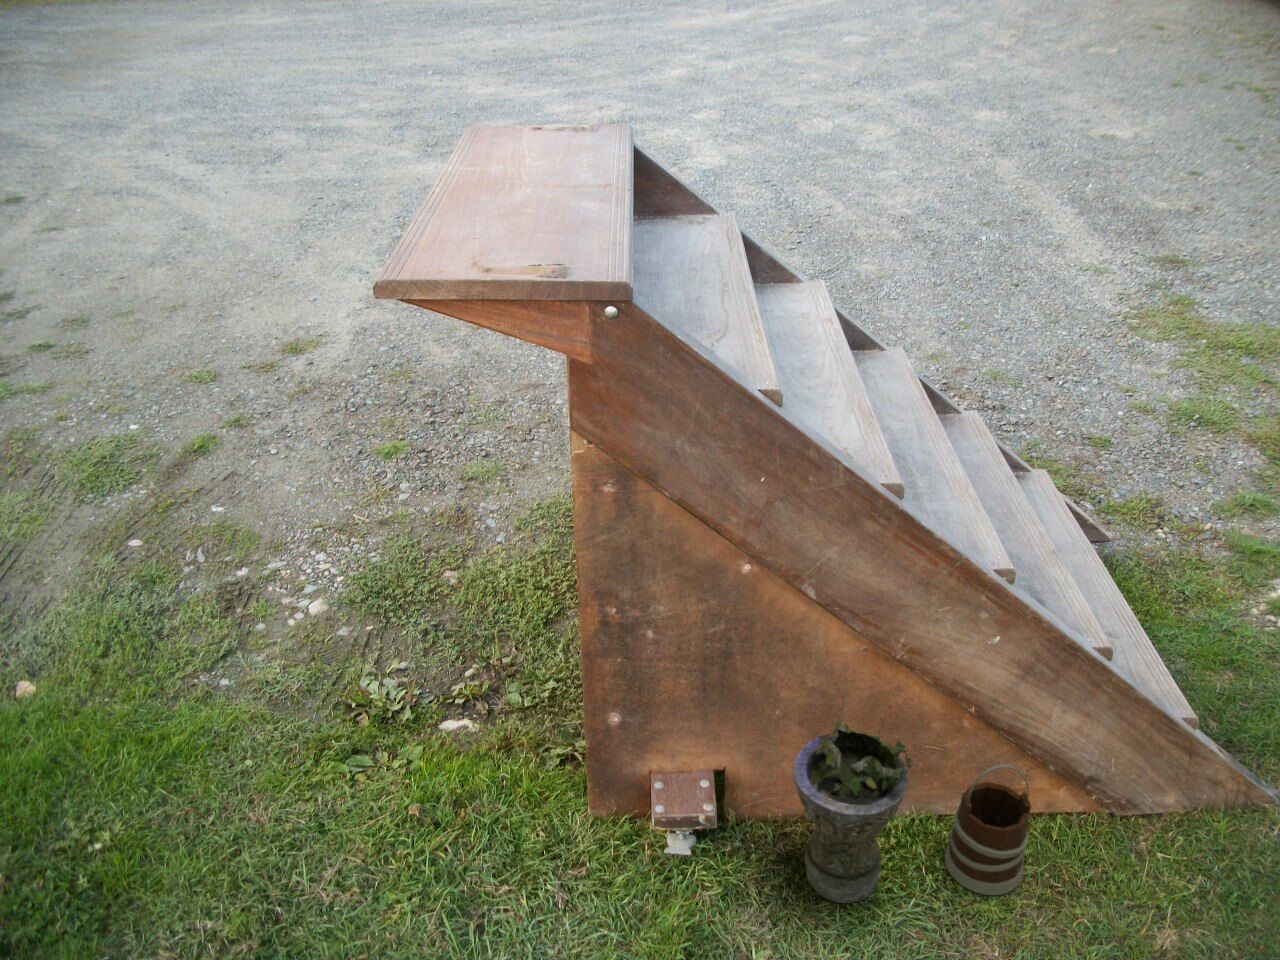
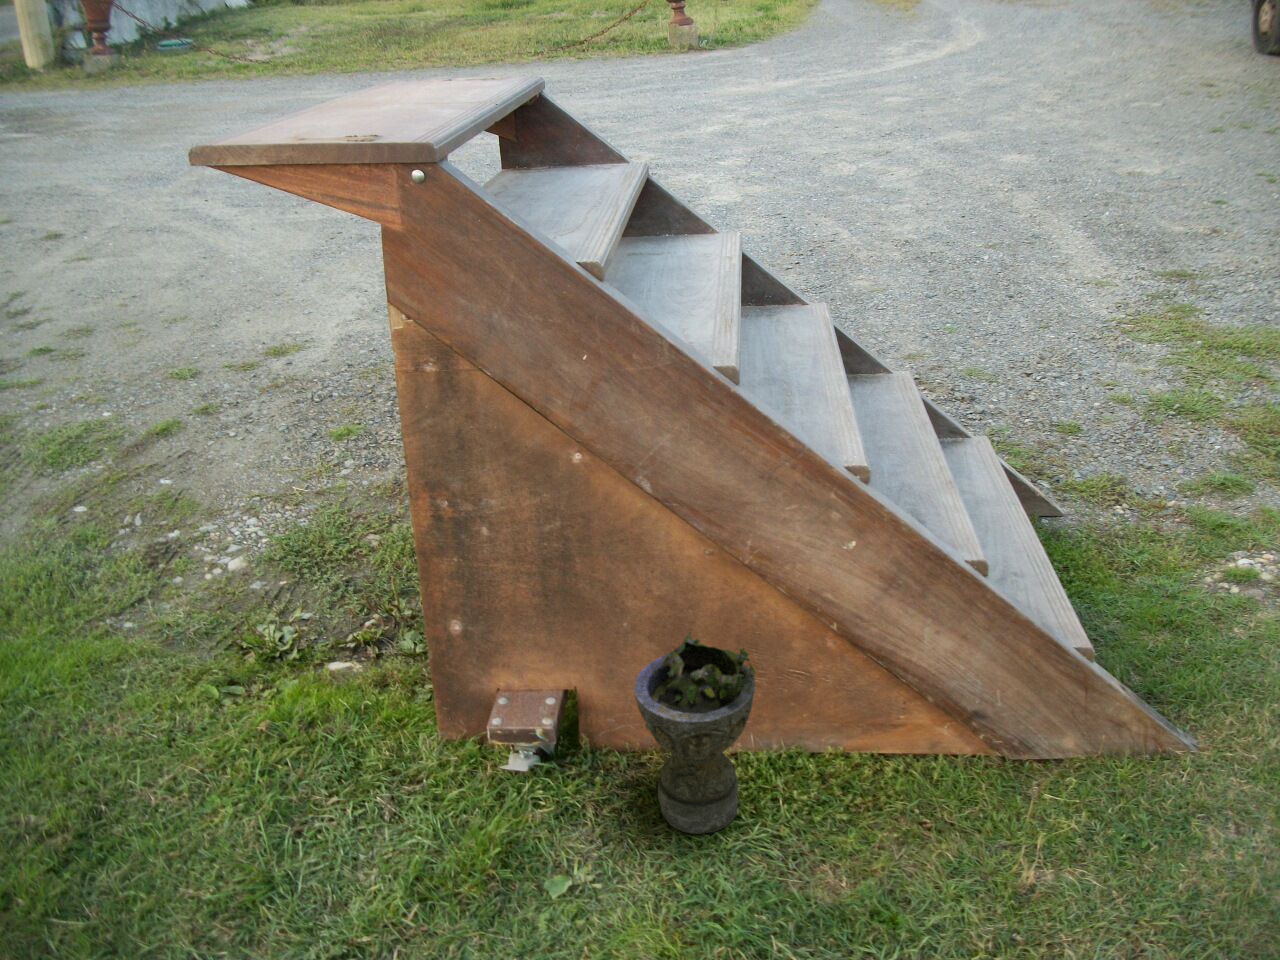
wooden bucket: present [945,764,1031,895] -> none [813,681,897,831]

